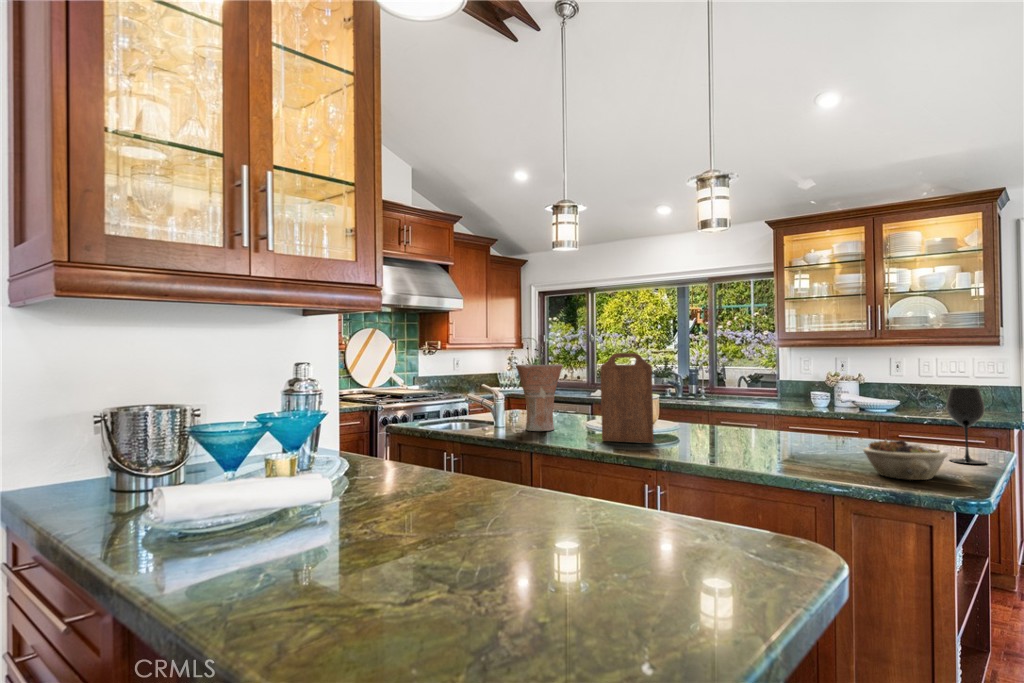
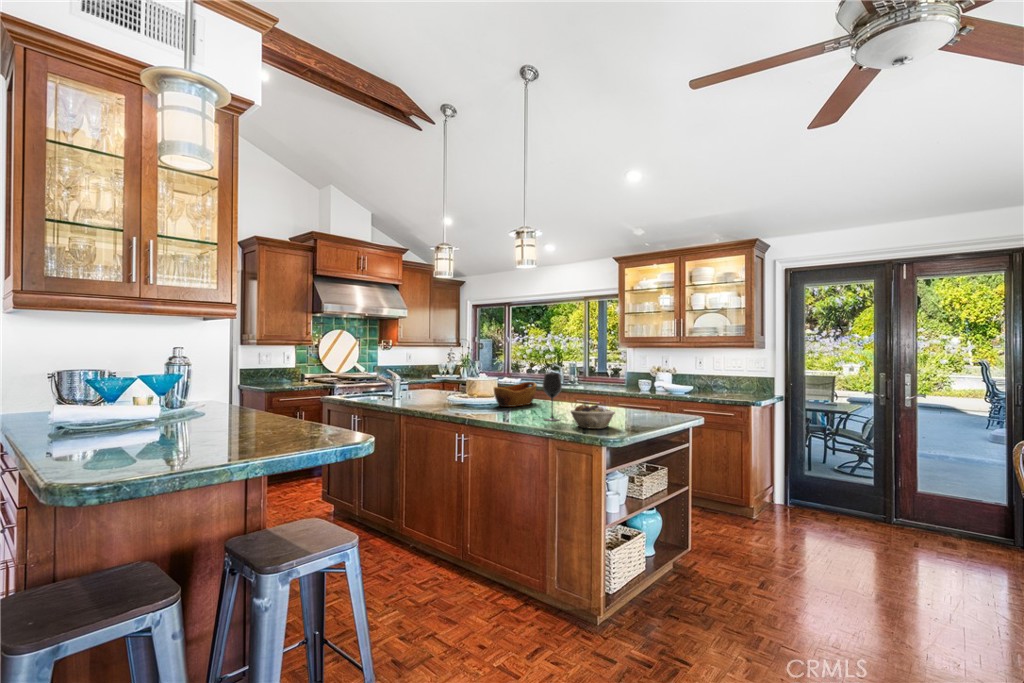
cutting board: present [600,353,654,443] -> none [444,349,475,408]
vase: present [516,365,563,431] -> none [401,356,434,401]
wineglass: present [947,388,985,464] -> present [543,373,562,421]
wooden bowl: none [676,401,734,440] -> present [494,382,537,407]

